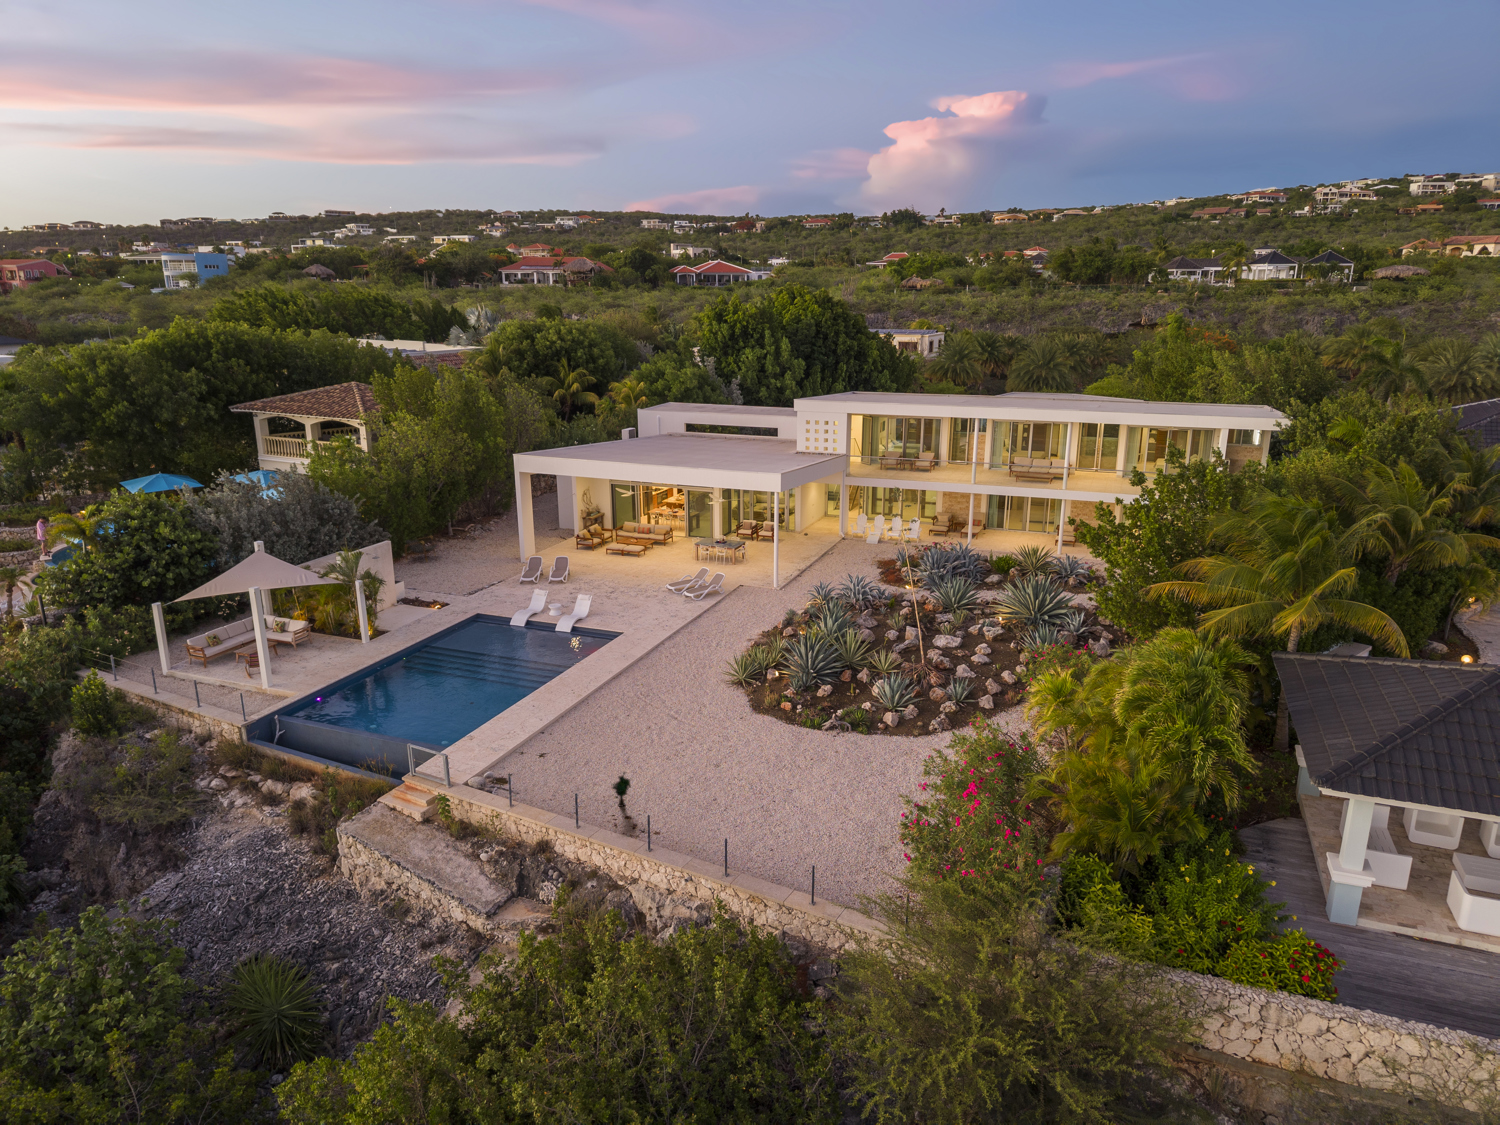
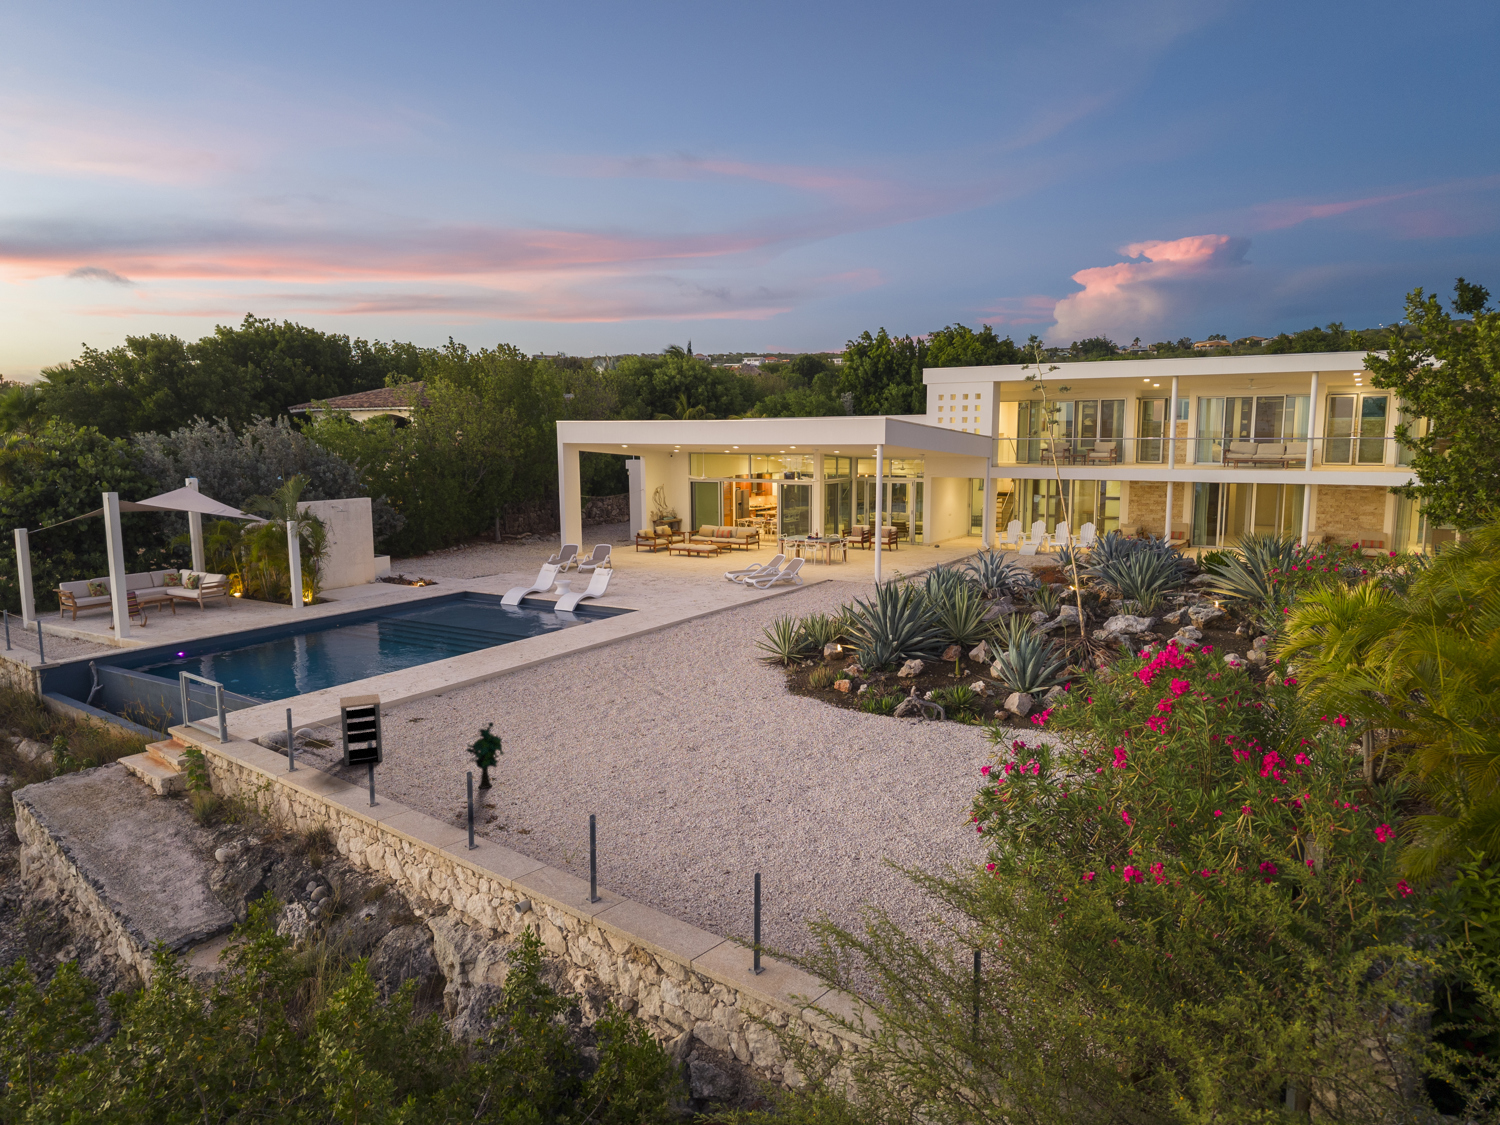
lounge chair: present [405,536,437,560] -> none [409,517,455,555]
side table: none [520,751,550,796] -> present [340,694,383,766]

